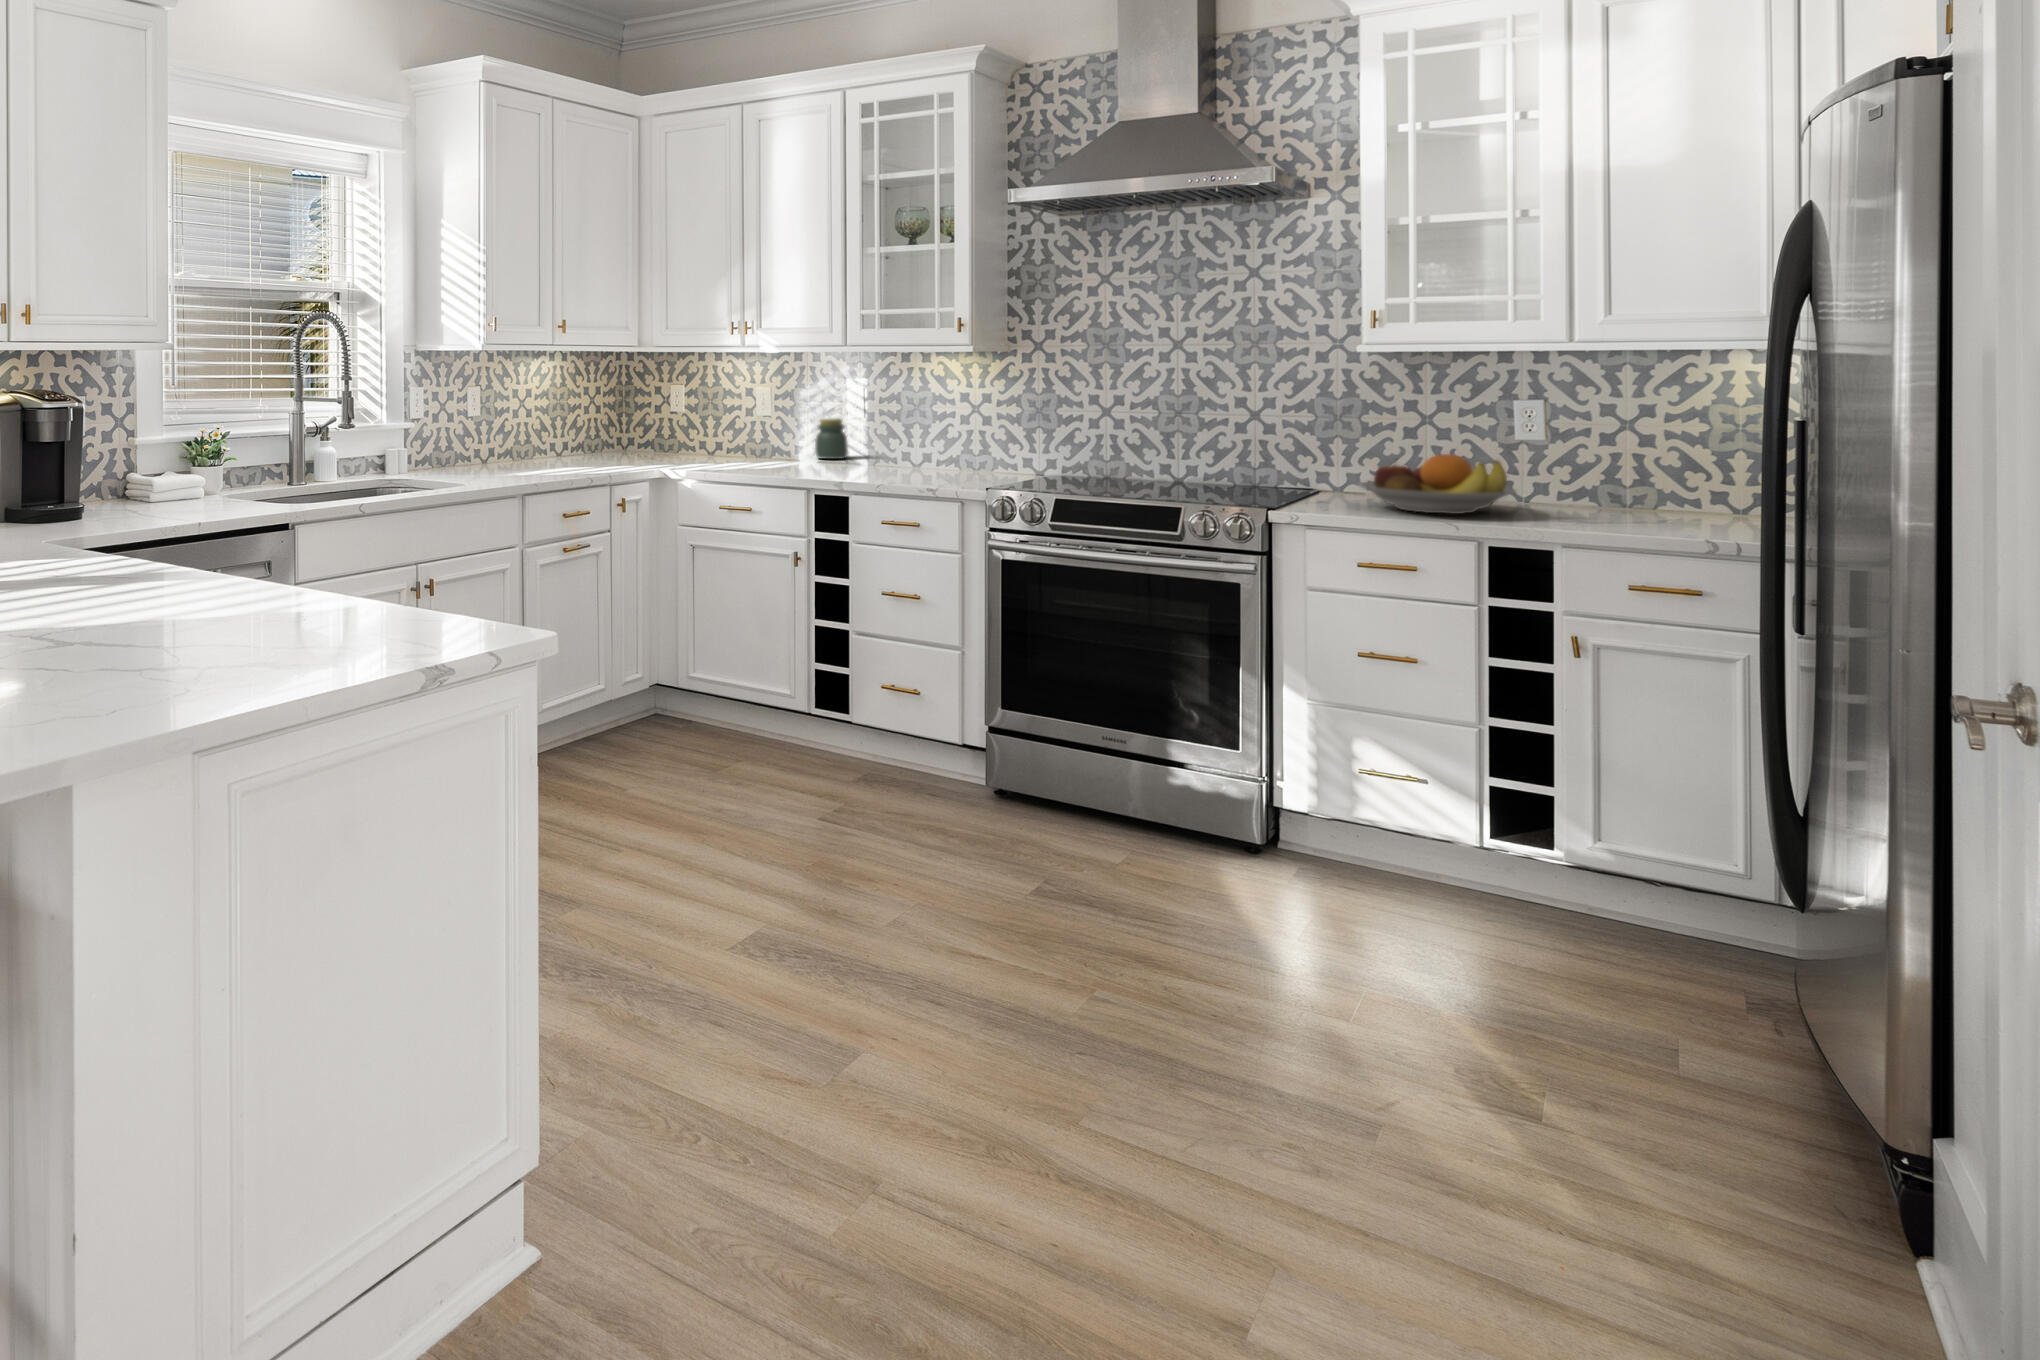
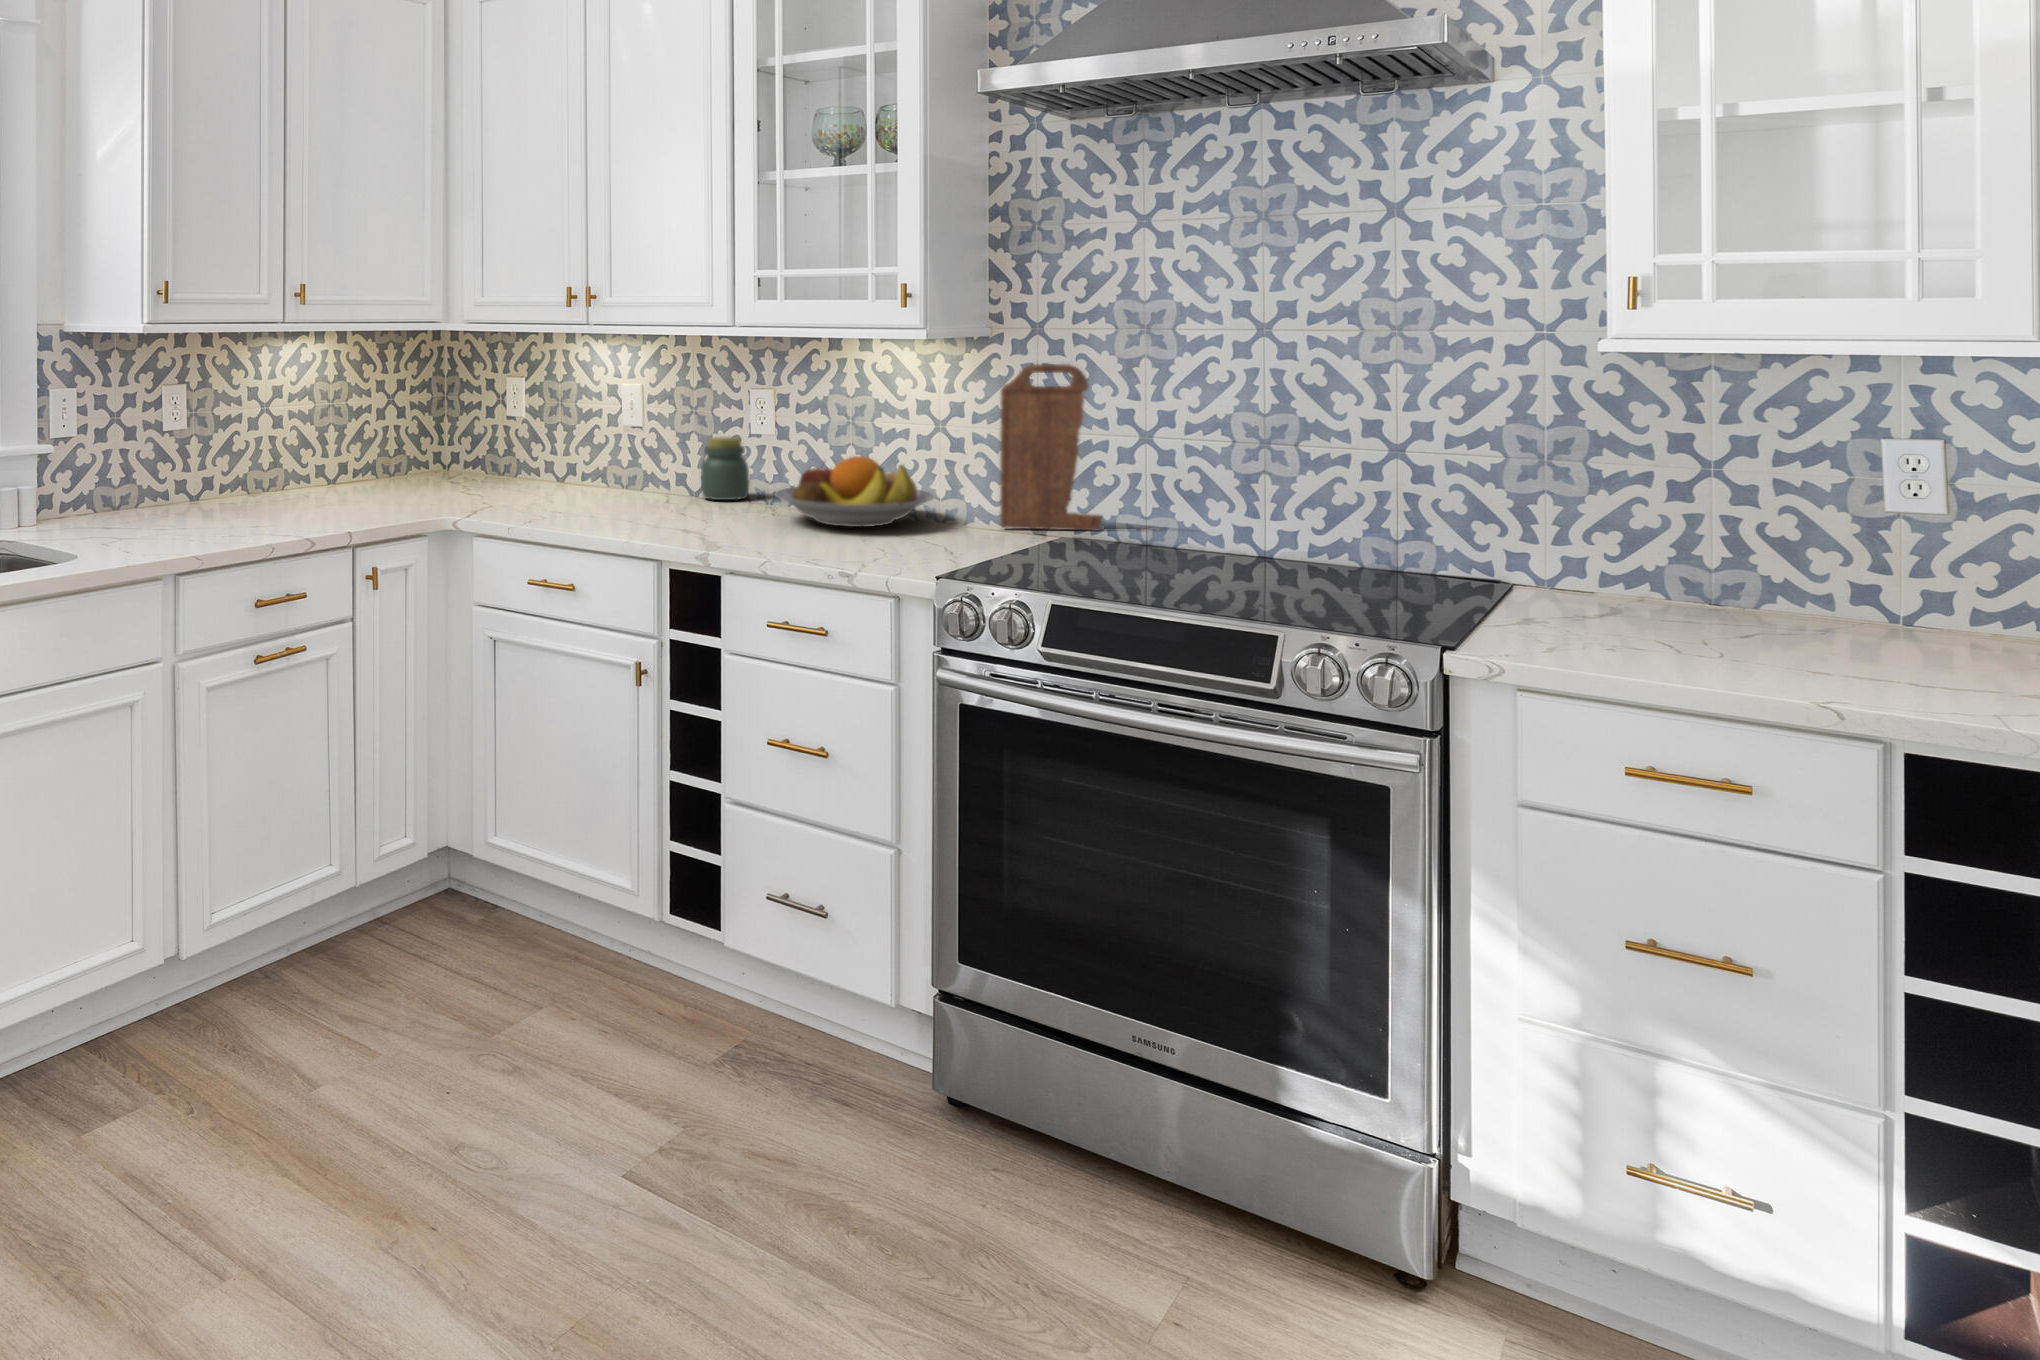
cutting board: none [1016,367,1080,471] -> present [1000,364,1102,530]
fruit bowl: present [1357,454,1516,514] -> present [775,456,934,527]

